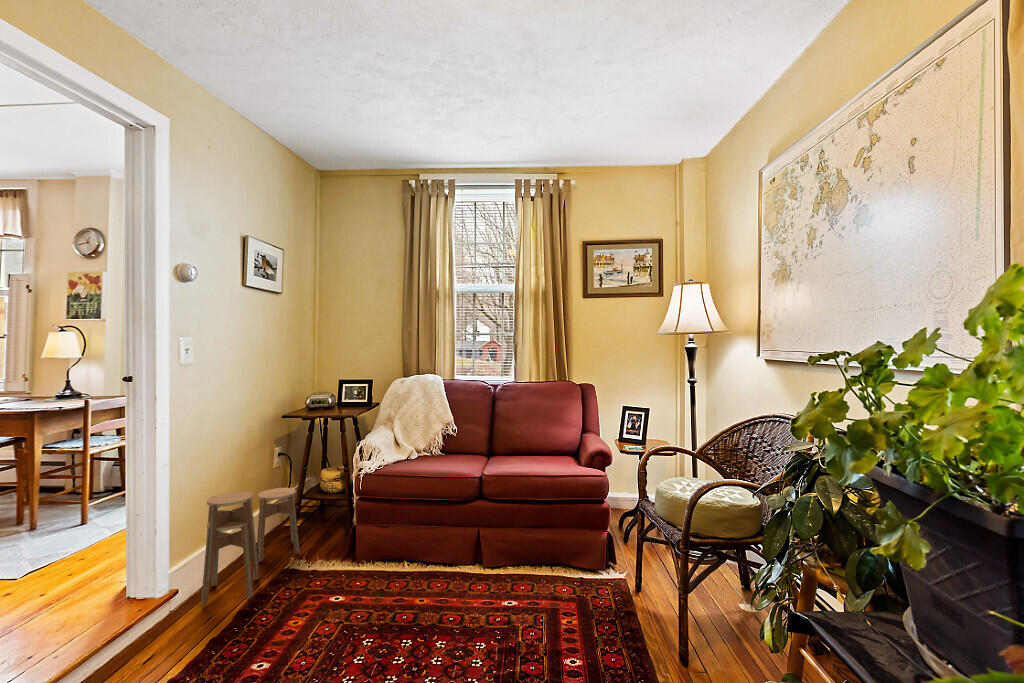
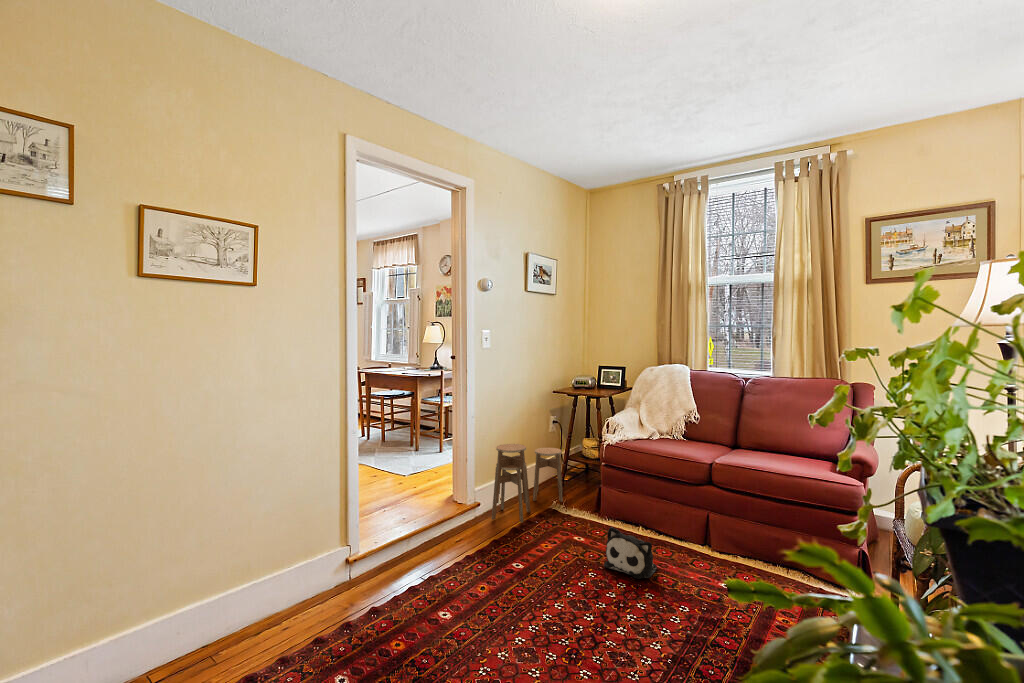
plush toy: none [378,573,438,628] -> present [604,527,657,579]

